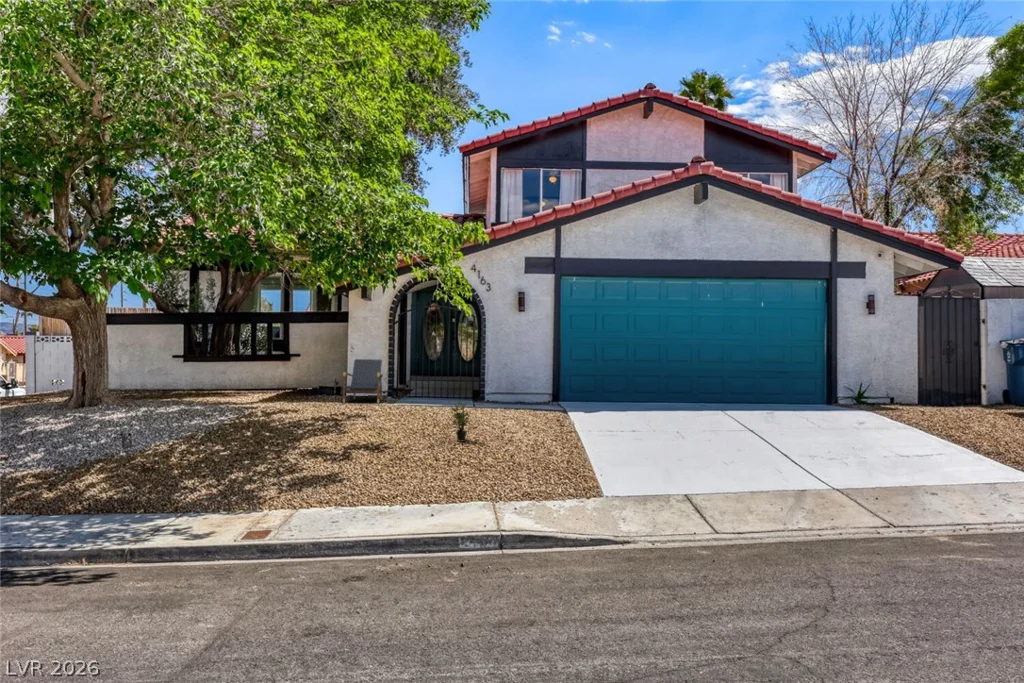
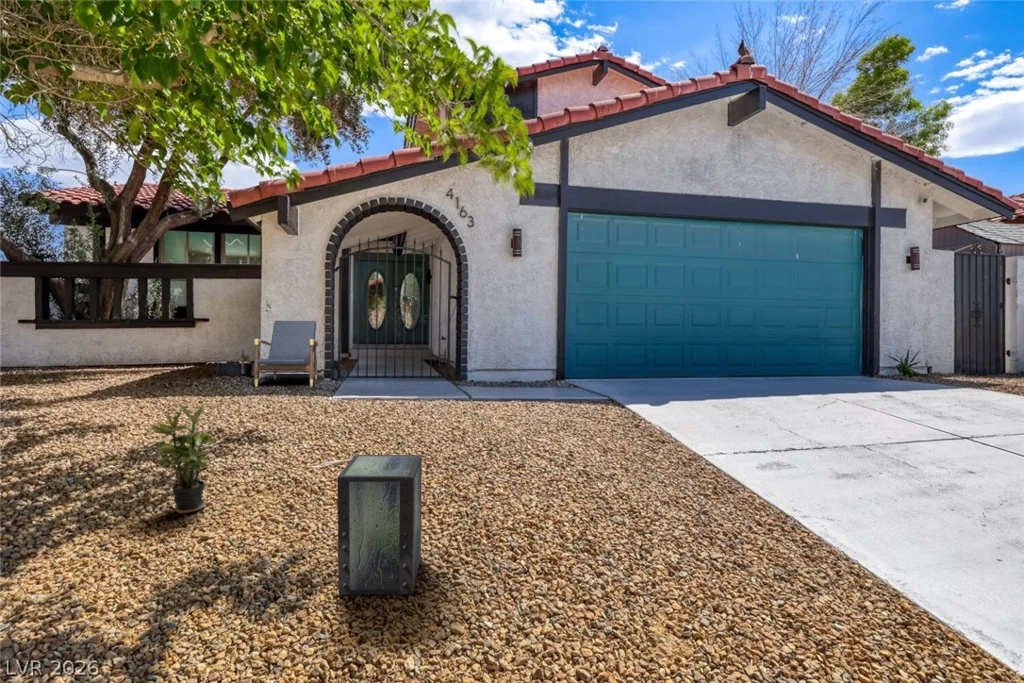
potted plant: present [451,401,469,442] -> present [151,403,215,514]
storage box: none [386,417,413,458] -> present [338,455,422,595]

